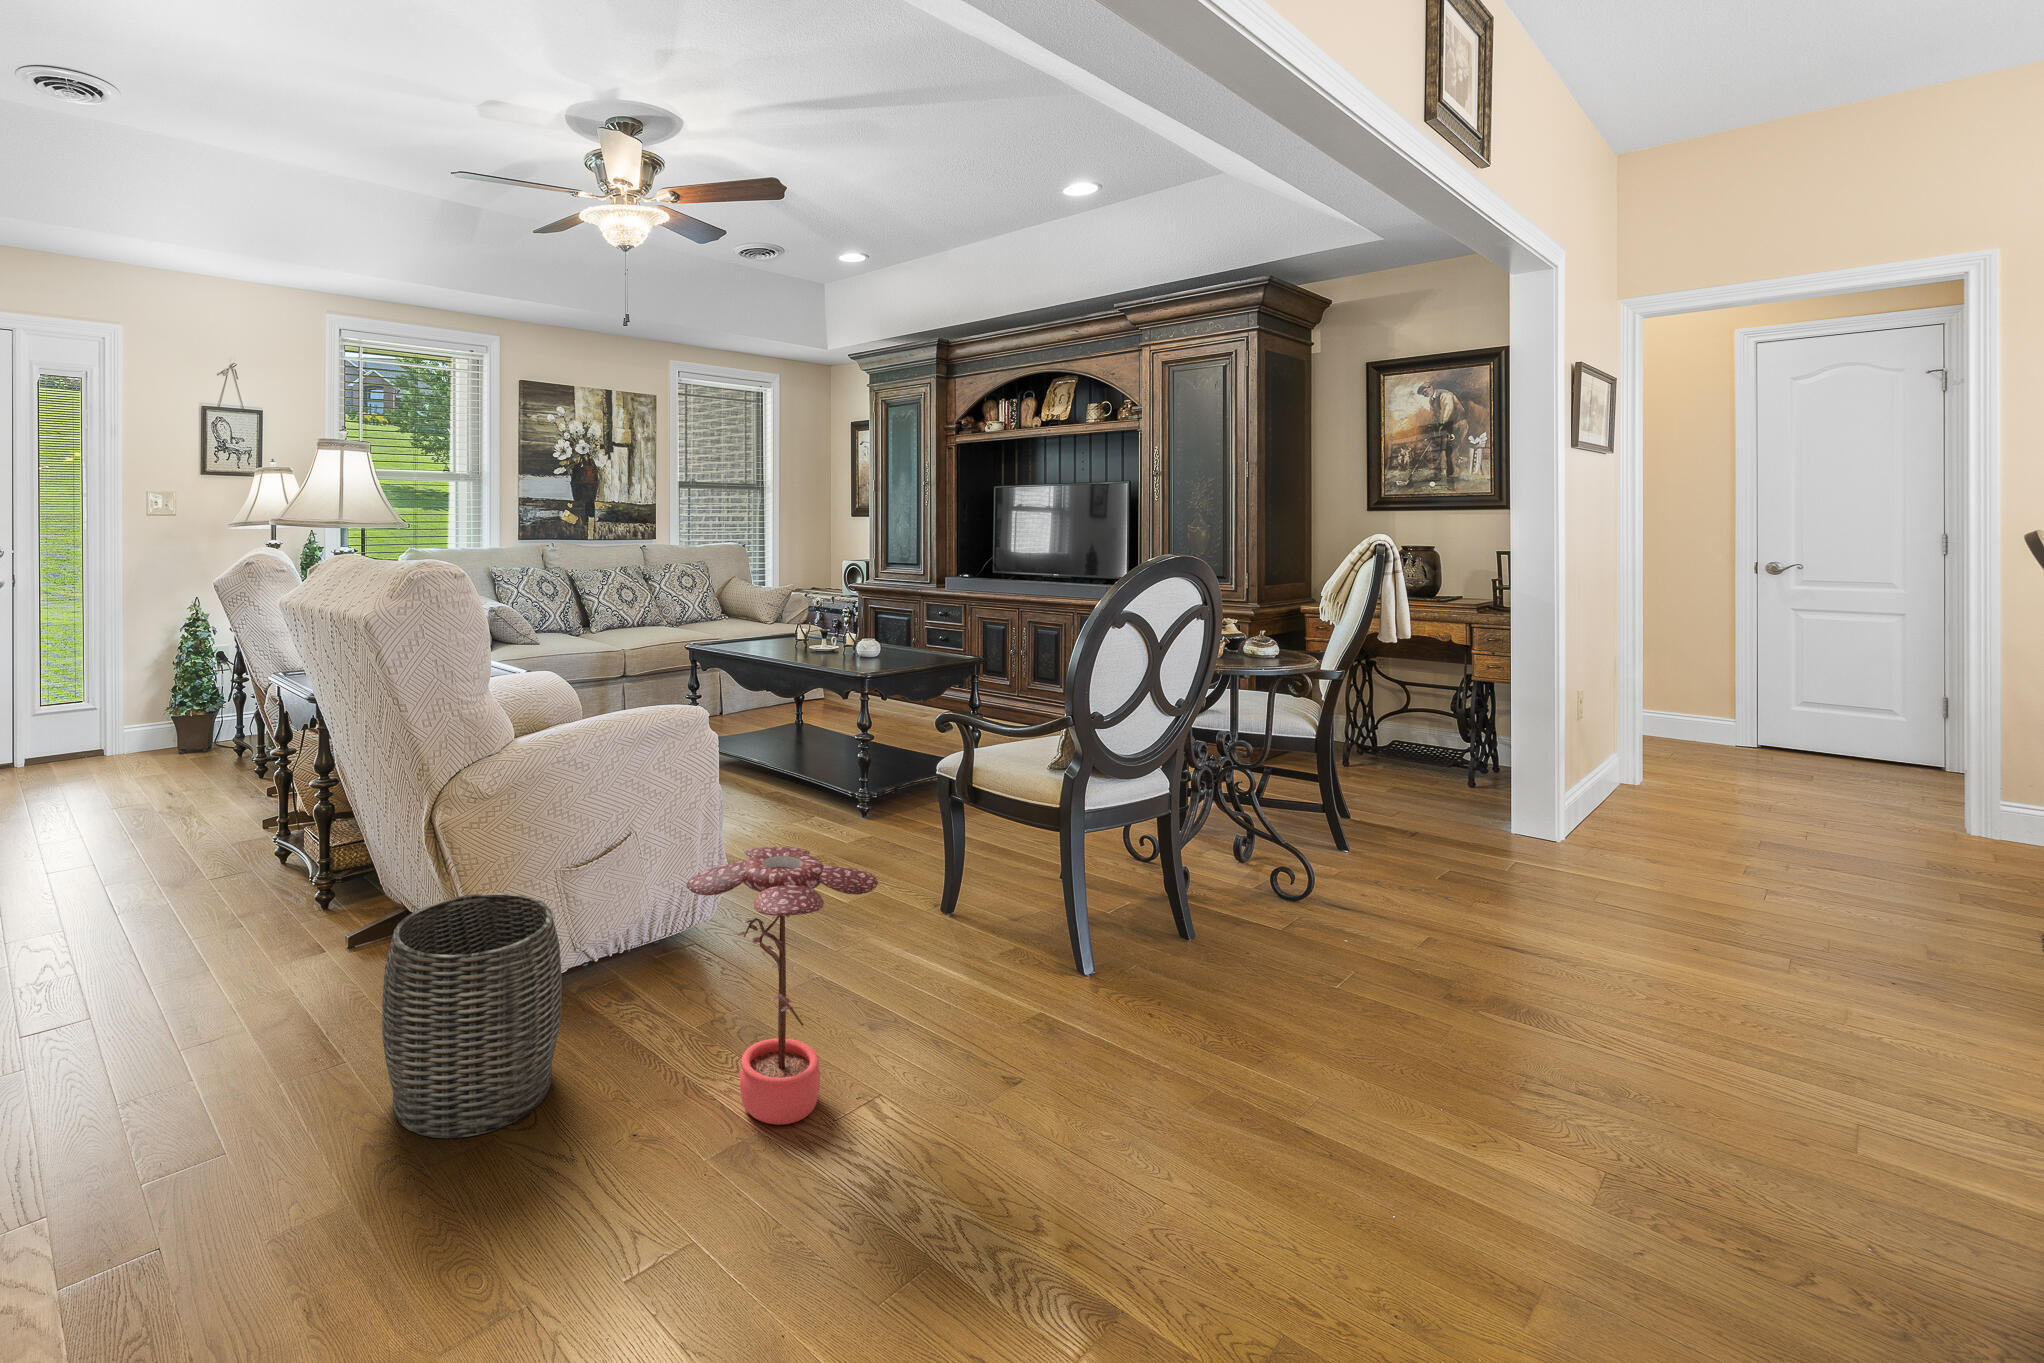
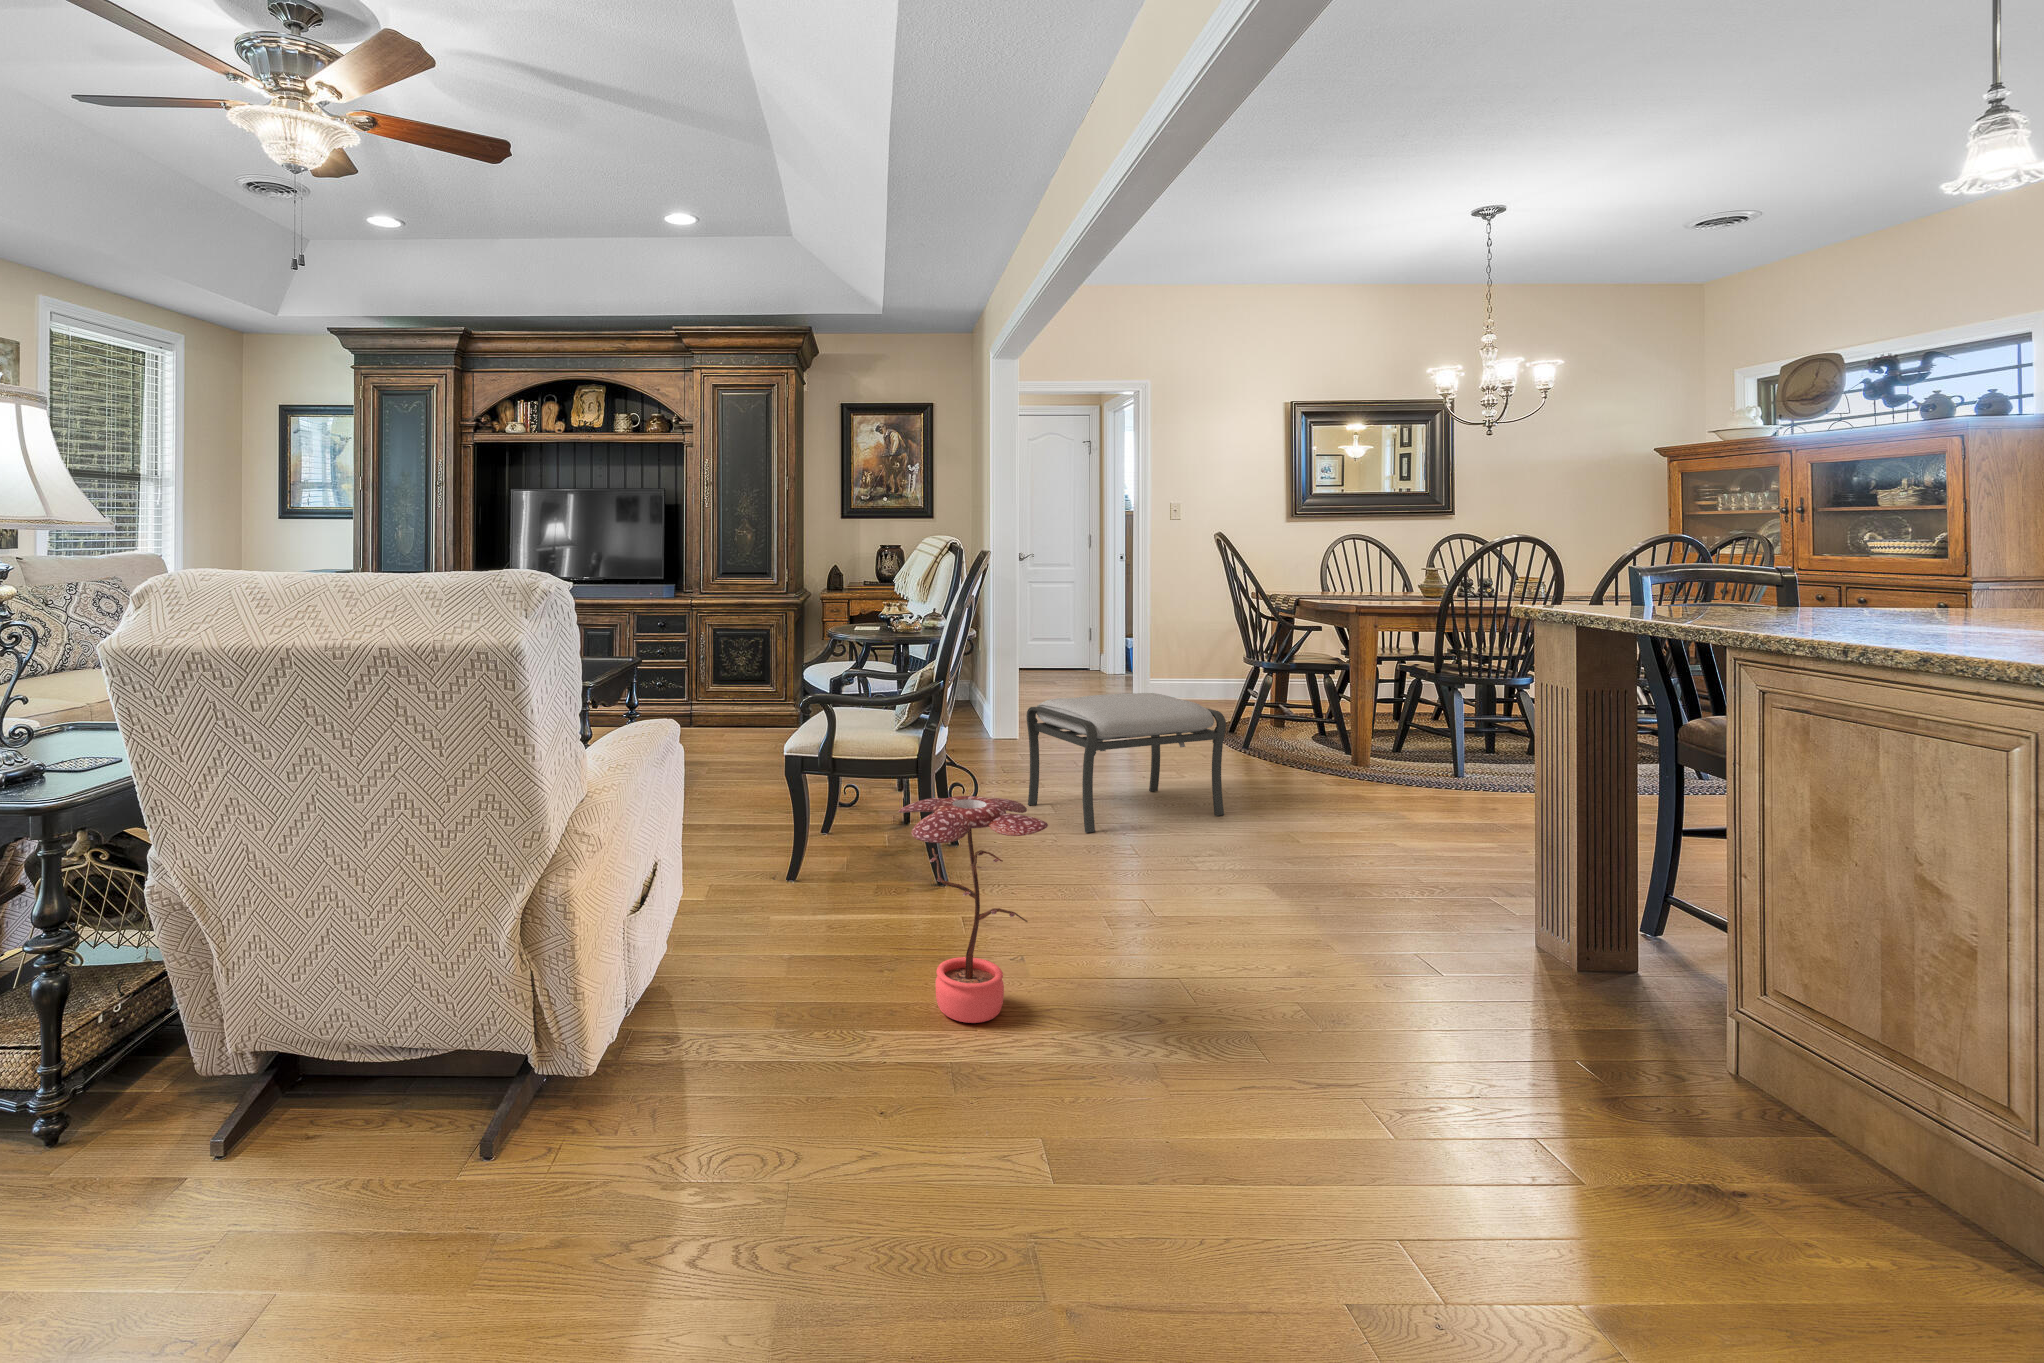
ottoman: none [1346,784,1714,1062] -> present [1027,693,1226,833]
woven basket: present [382,893,562,1138] -> none [669,910,851,1174]

